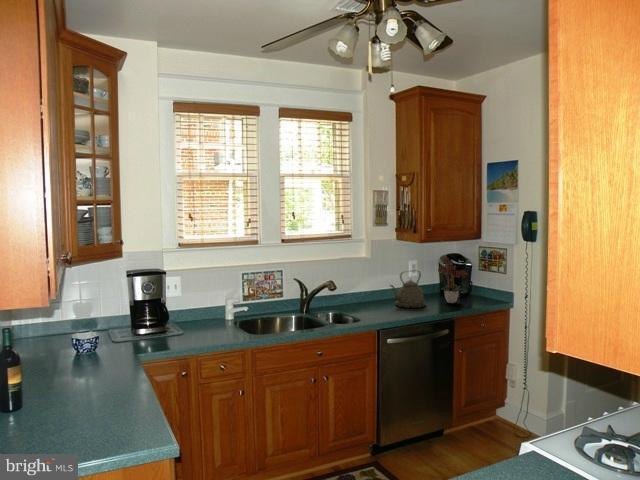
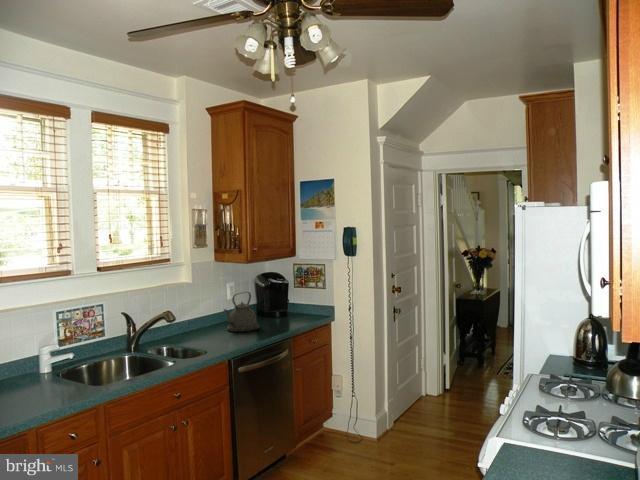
flower arrangement: present [438,258,468,303] -> none [264,274,297,323]

